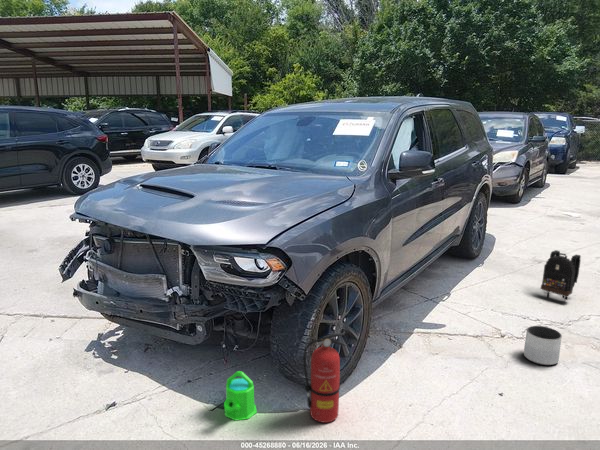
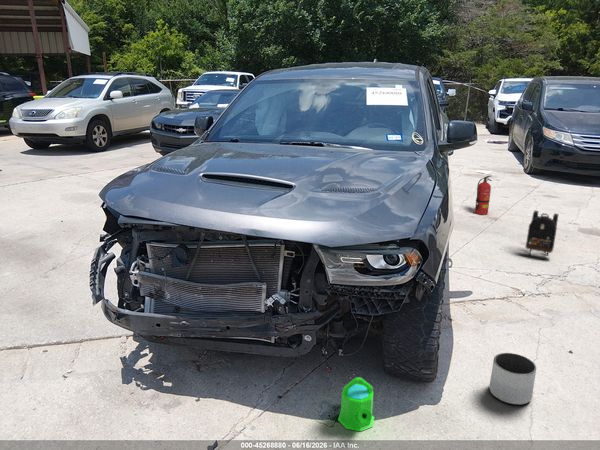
planter: present [524,326,562,365] -> present [490,353,536,405]
fire extinguisher: present [303,333,346,422] -> present [475,176,492,215]

